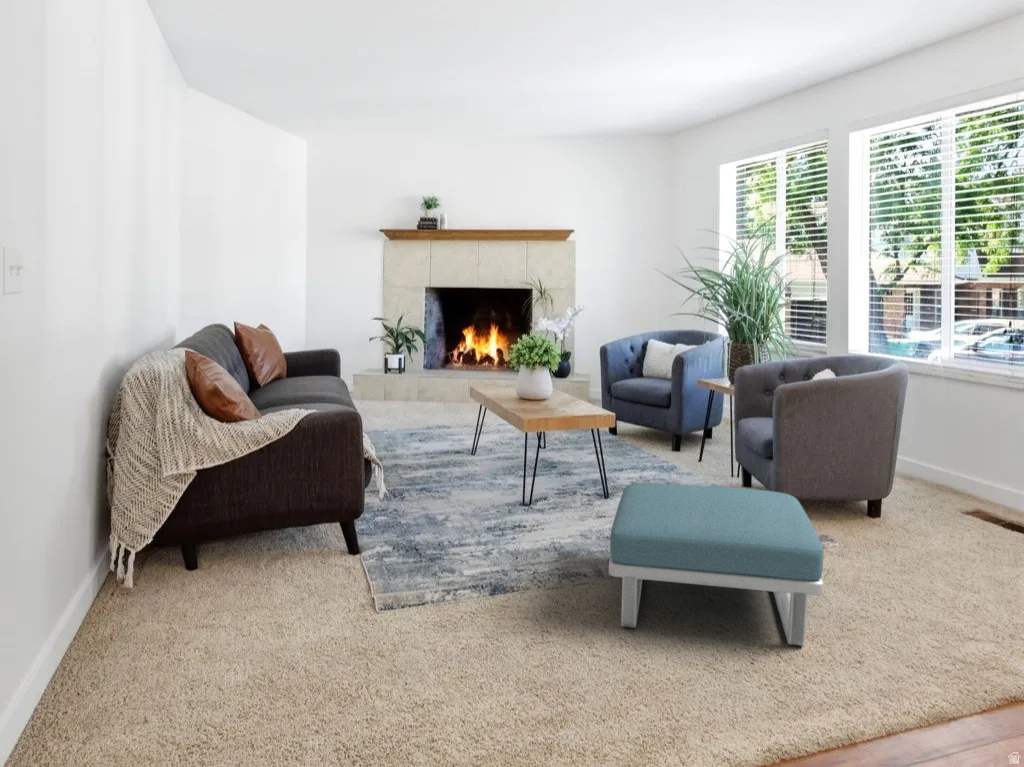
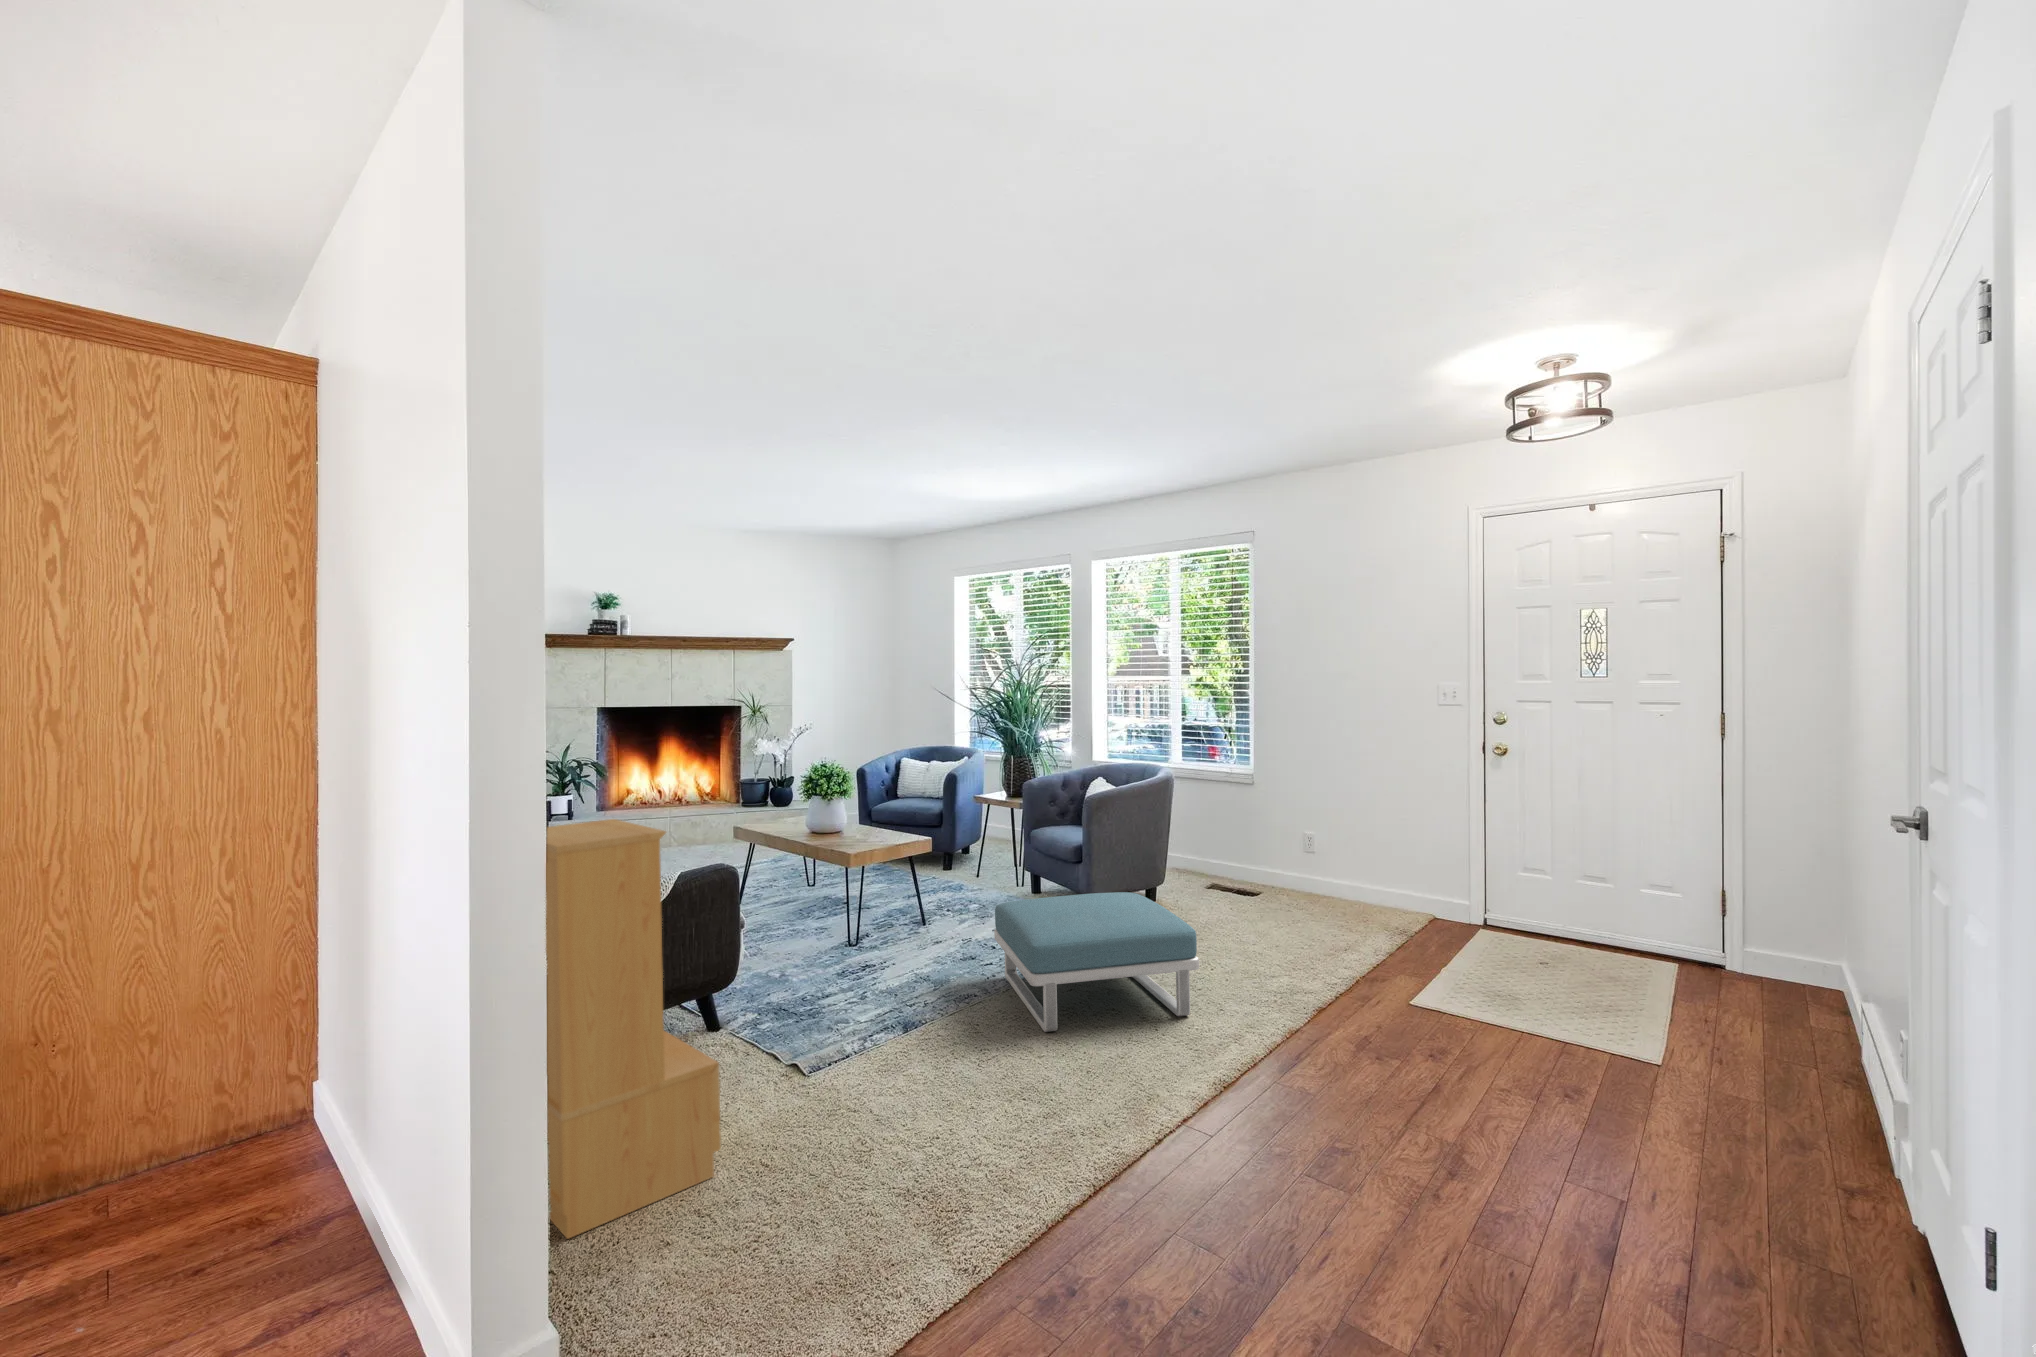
bookshelf: none [21,348,217,715] -> present [546,819,721,1239]

